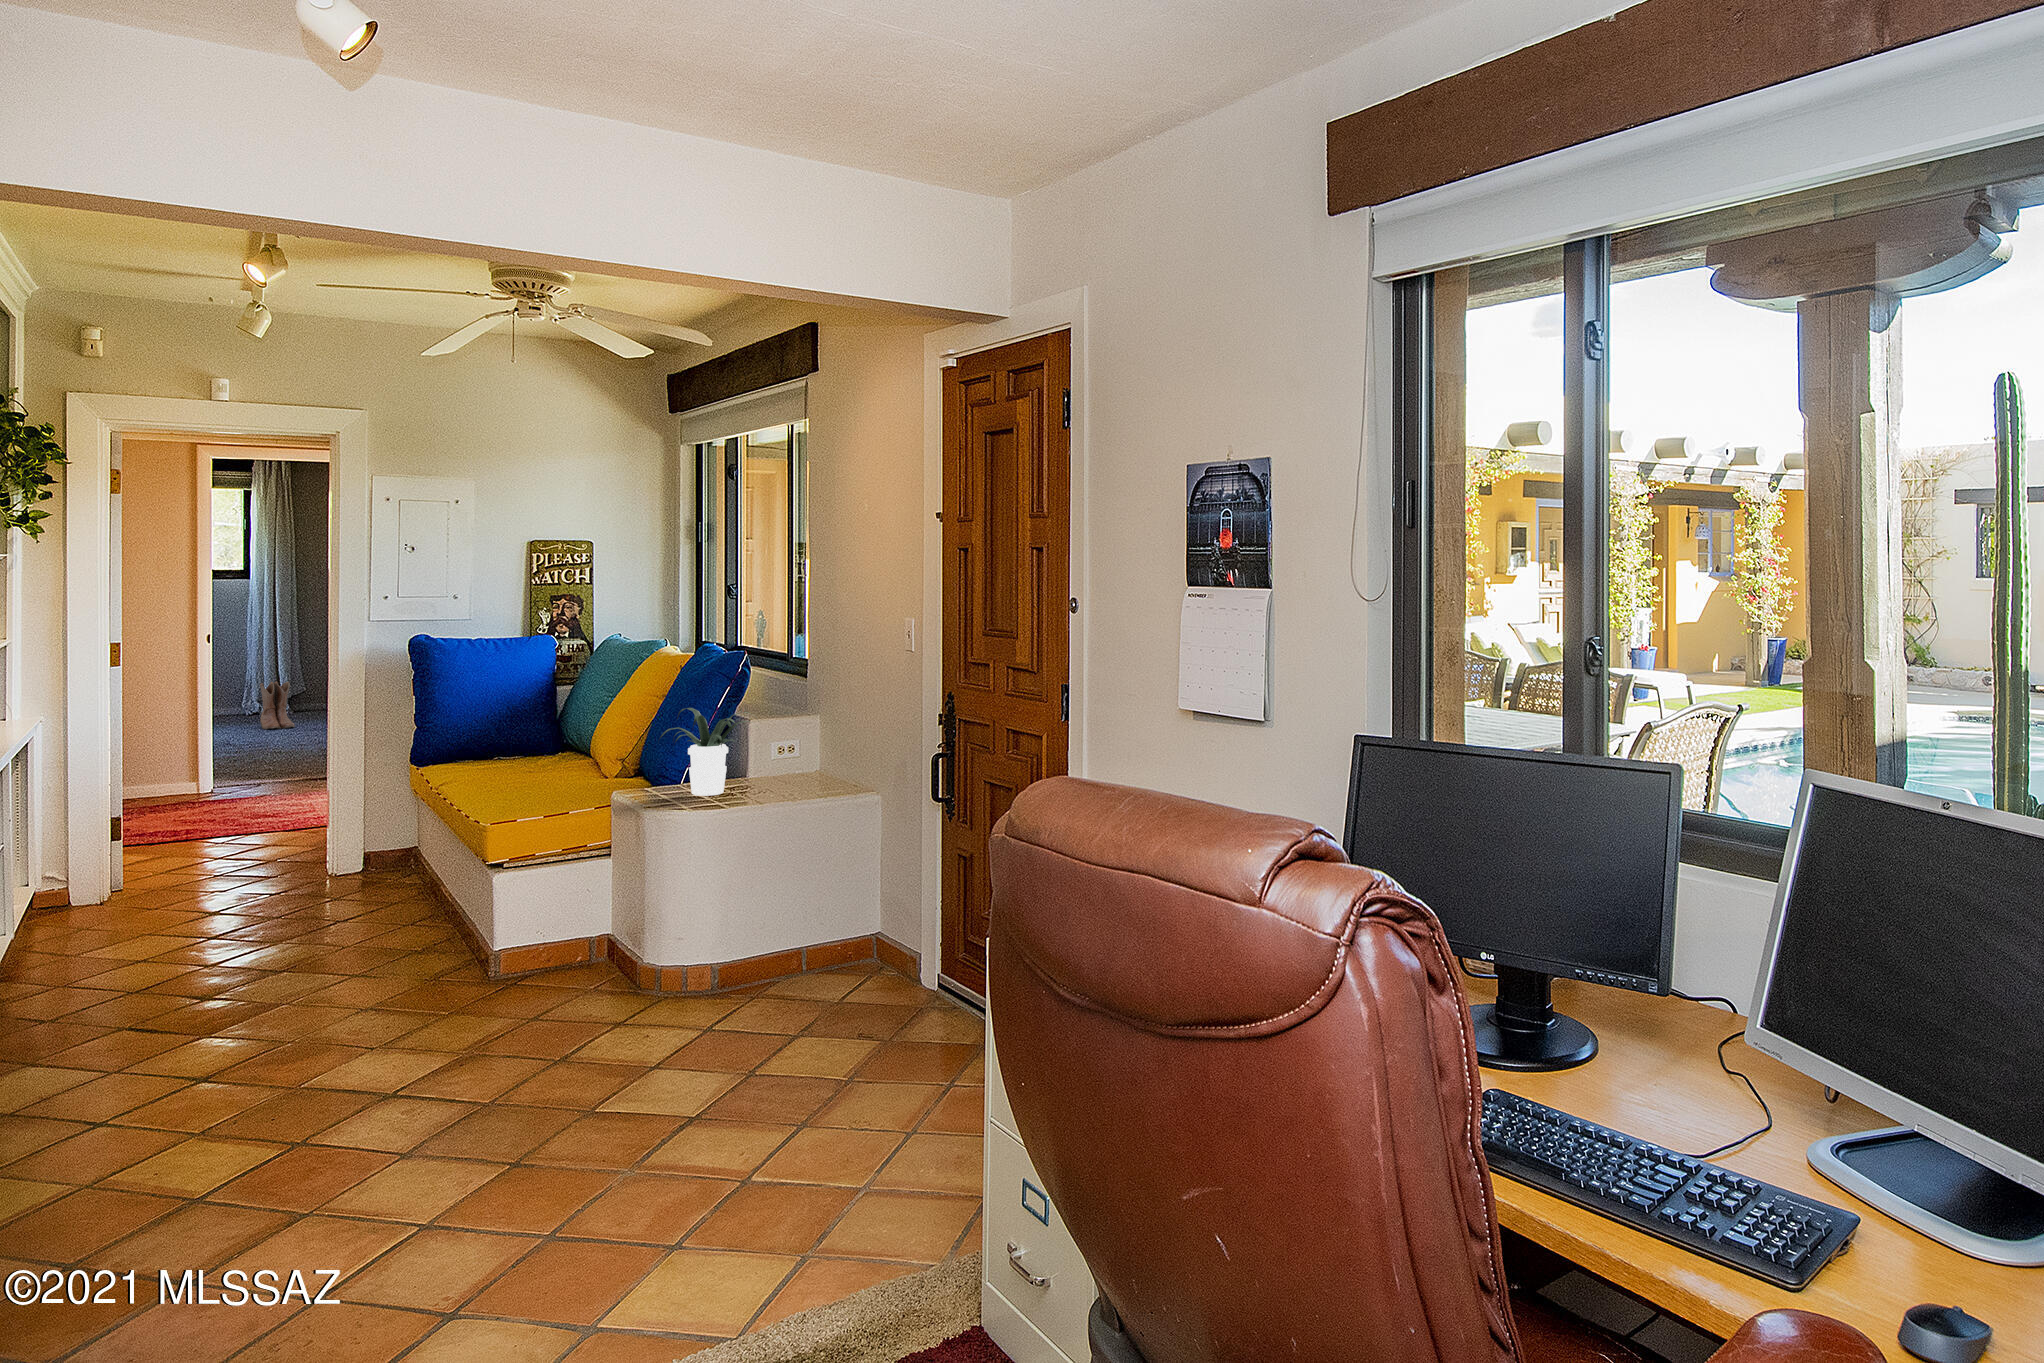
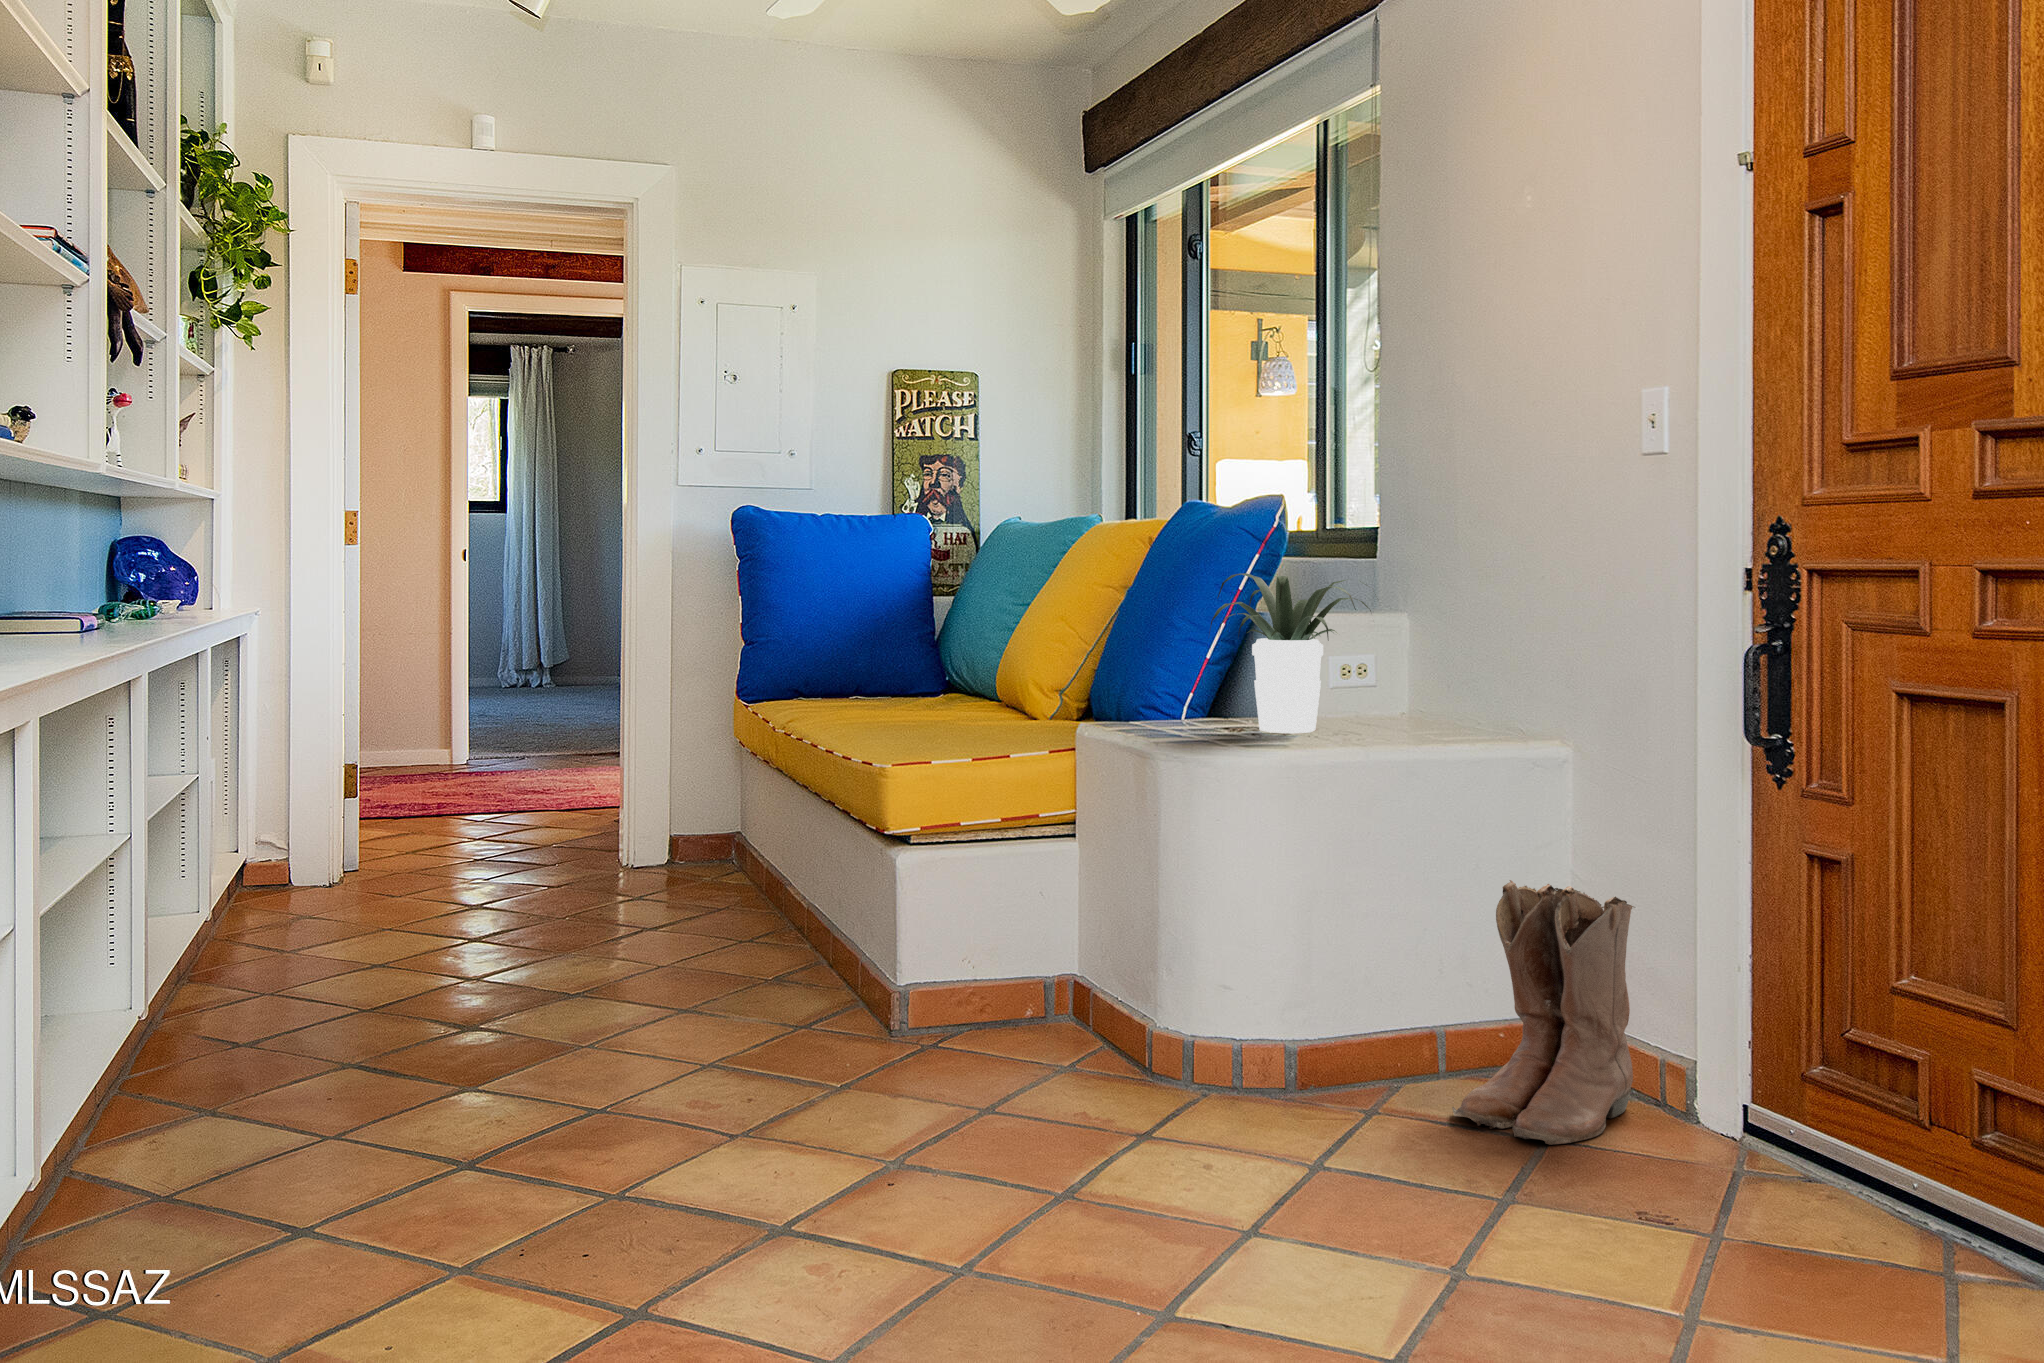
boots: present [260,682,295,729] -> present [1453,880,1634,1145]

